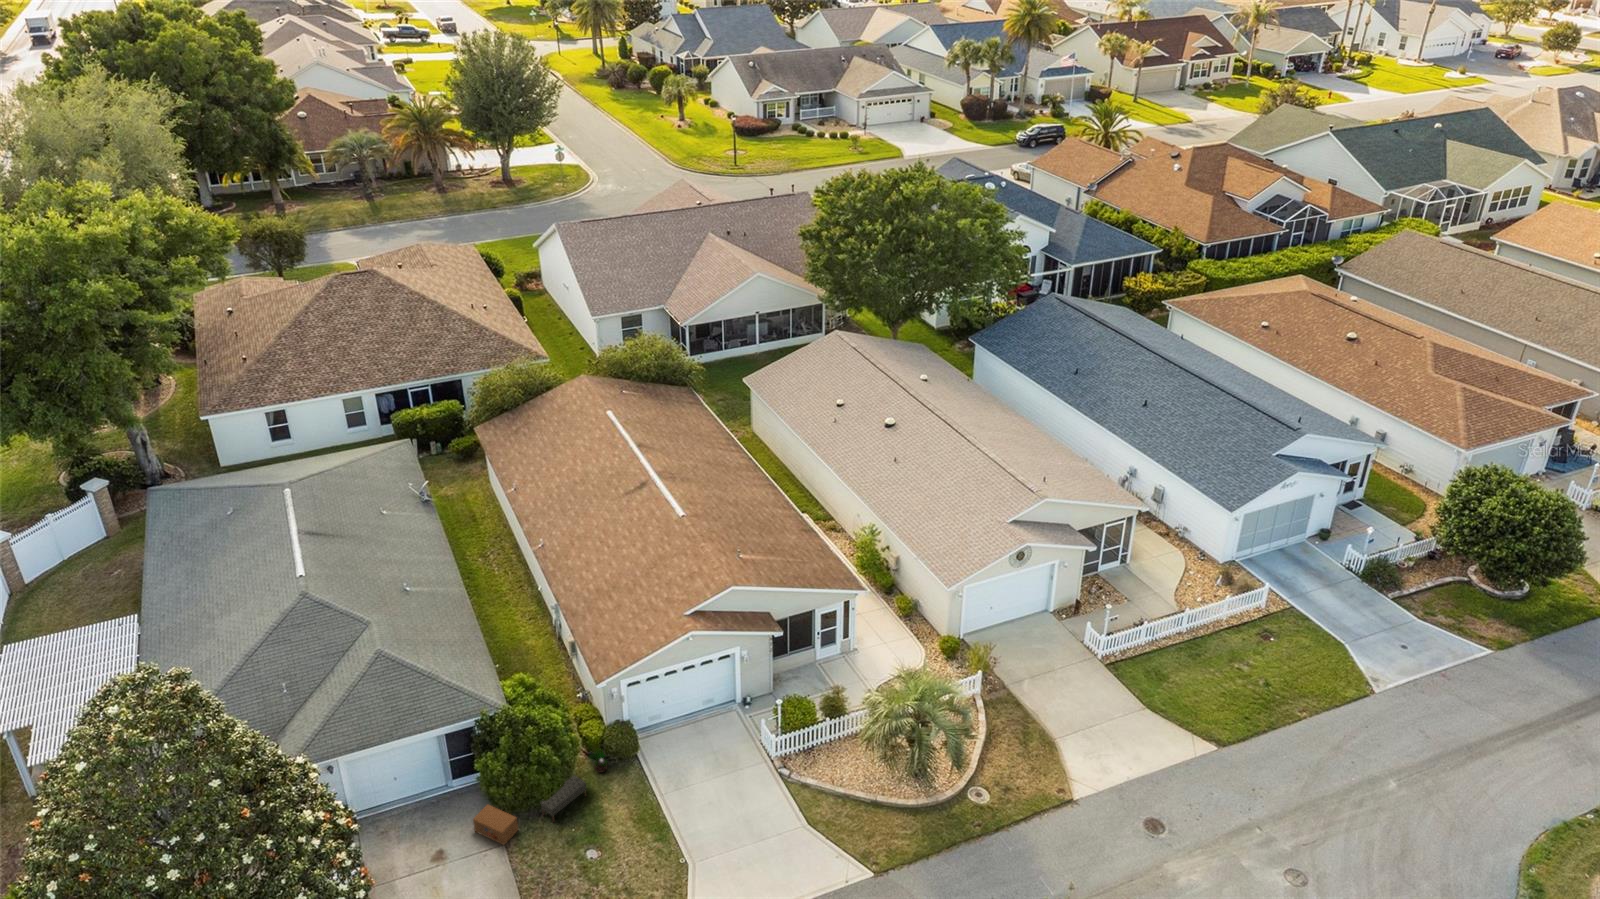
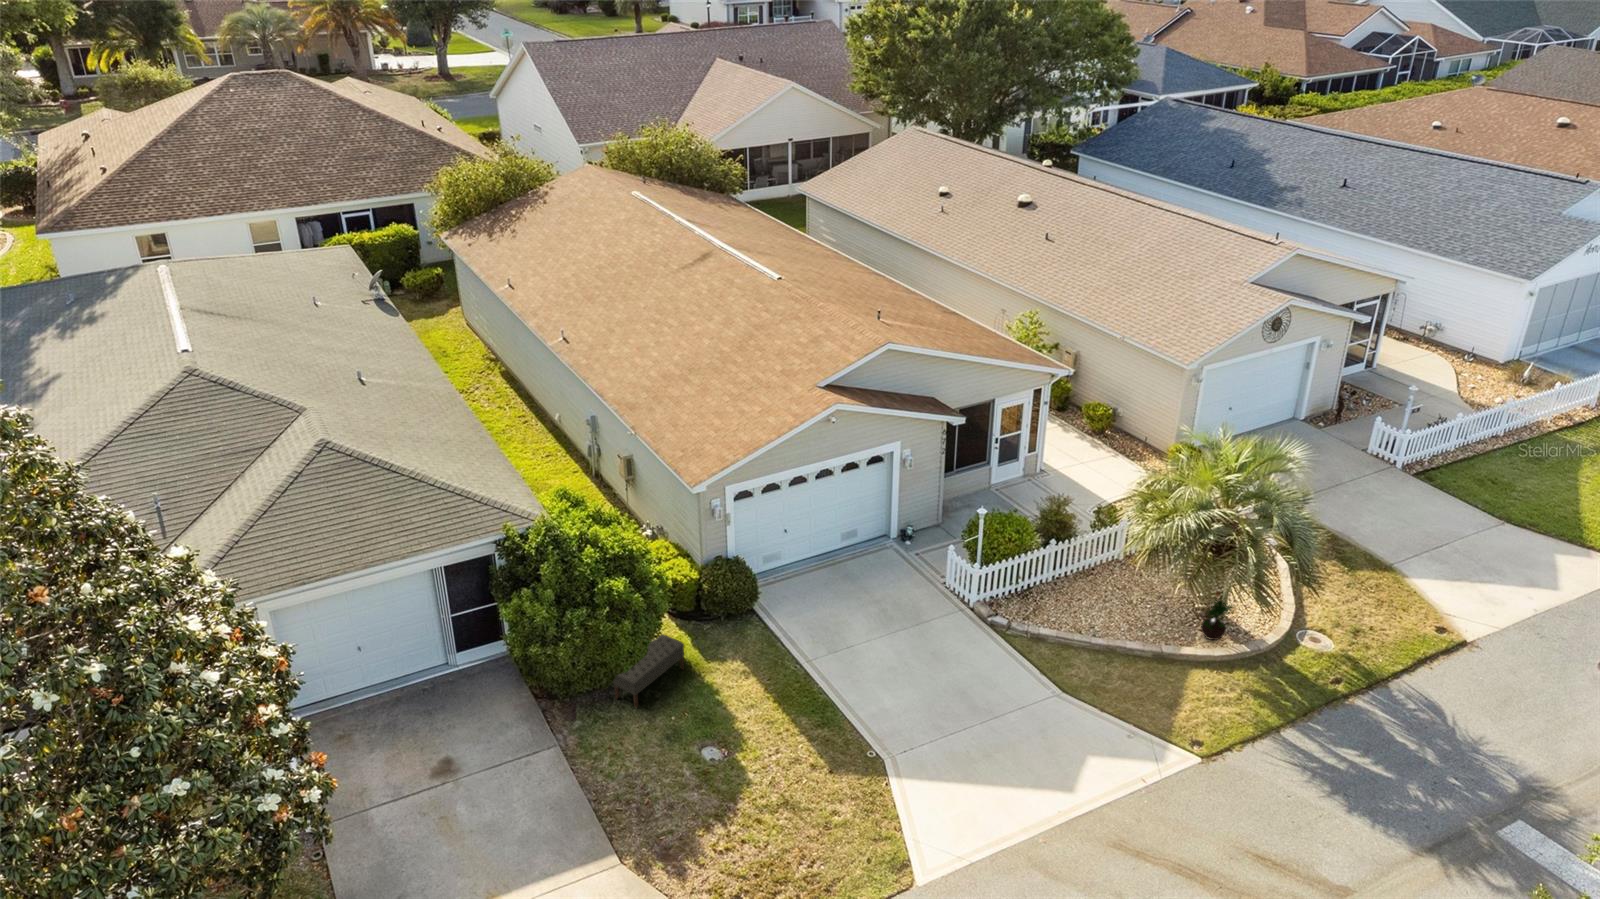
potted tree: present [589,749,608,773] -> present [1201,598,1232,640]
cardboard box: present [473,805,518,845] -> none [499,681,578,744]

